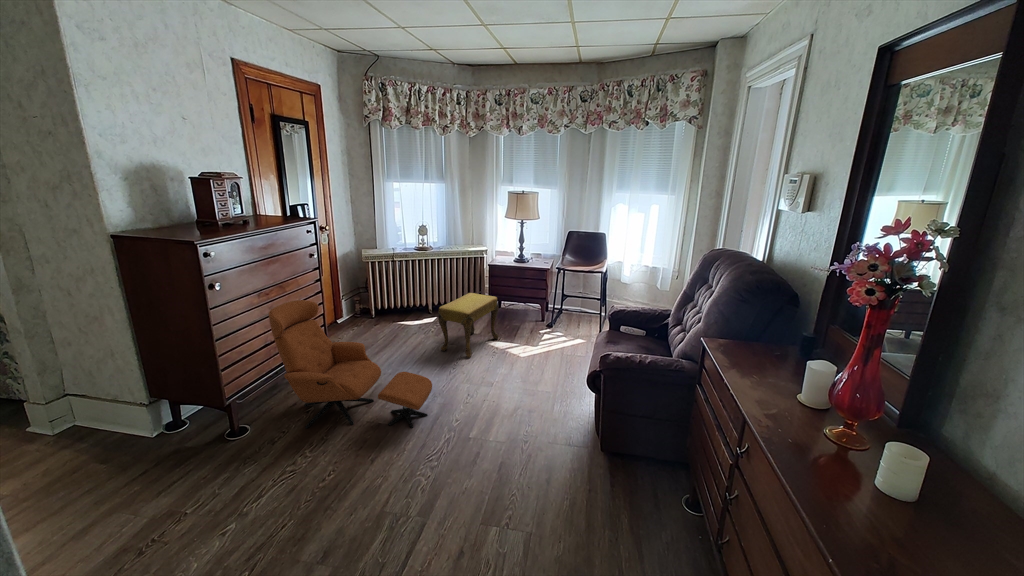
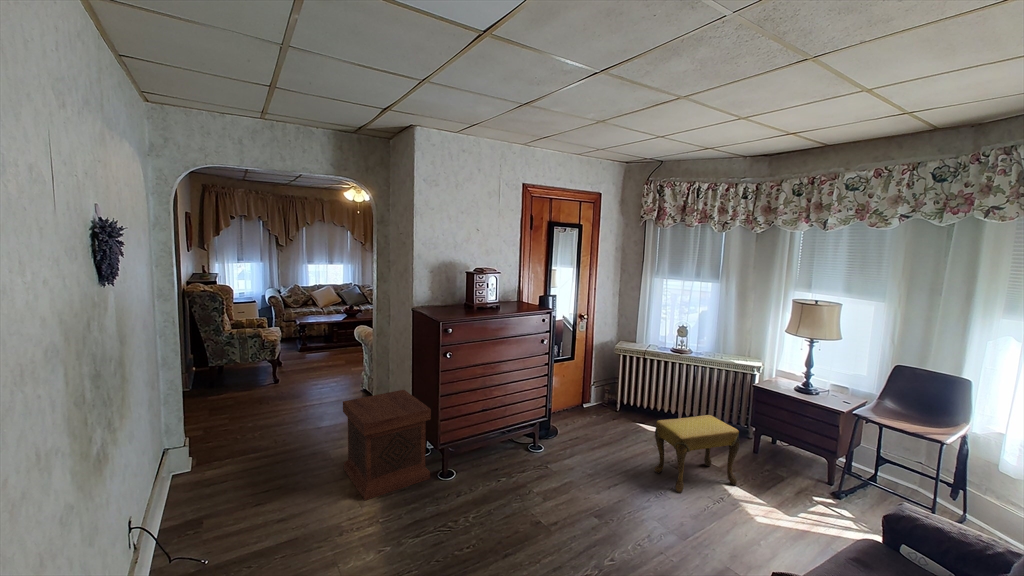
armchair: present [268,300,432,428] -> none [480,376,596,536]
side table: none [8,361,220,521] -> present [343,390,431,500]

